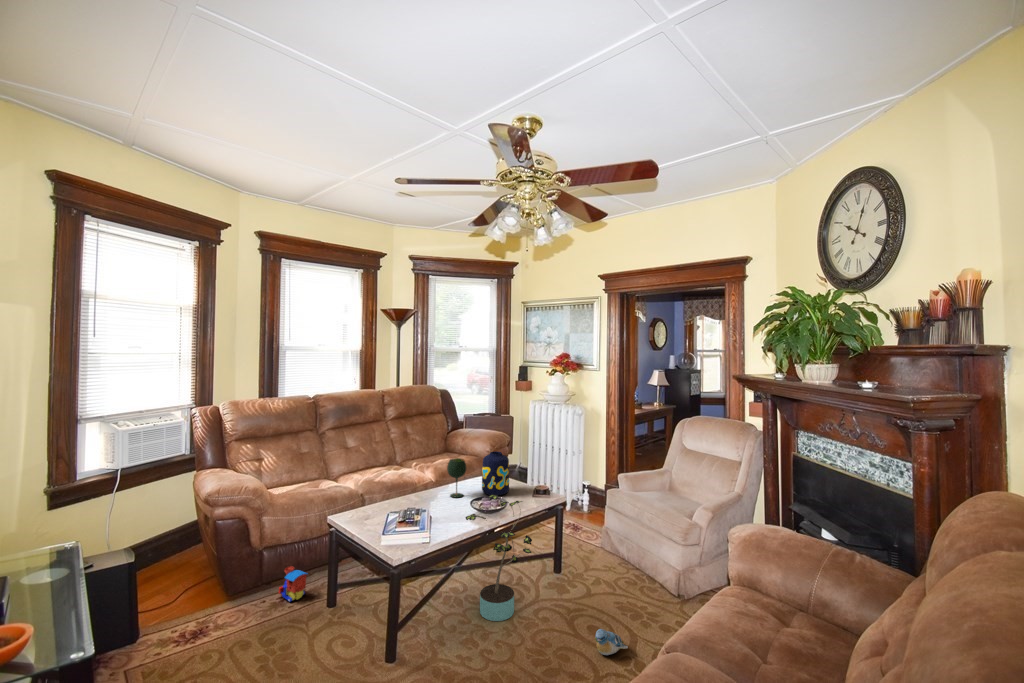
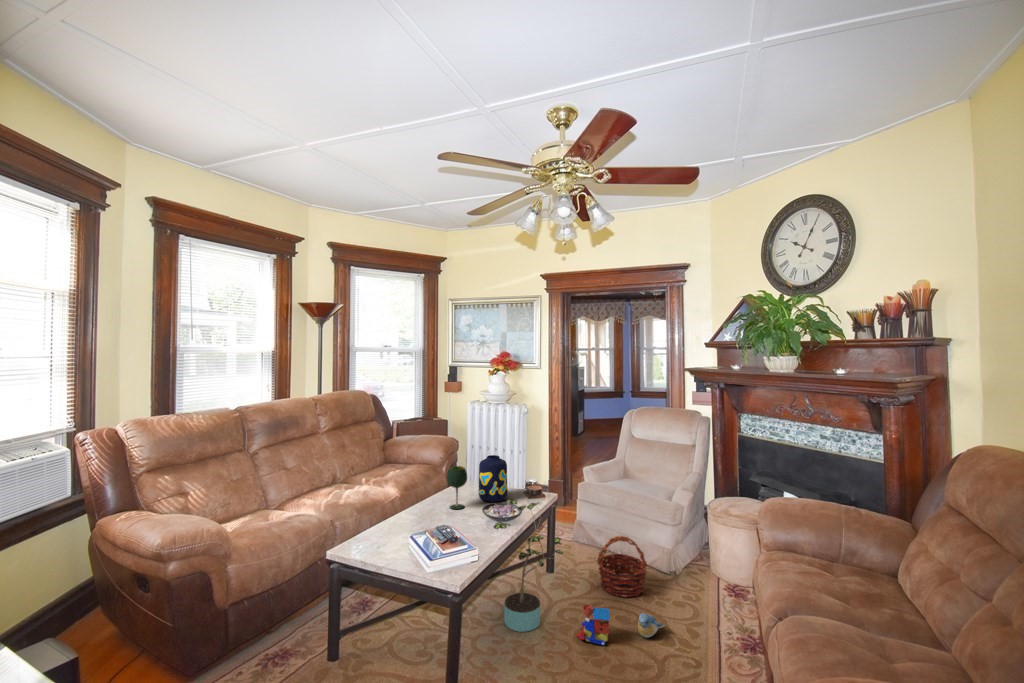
basket: none [592,547,643,613] -> present [597,536,647,597]
toy train: present [279,567,308,602] -> present [577,605,610,645]

